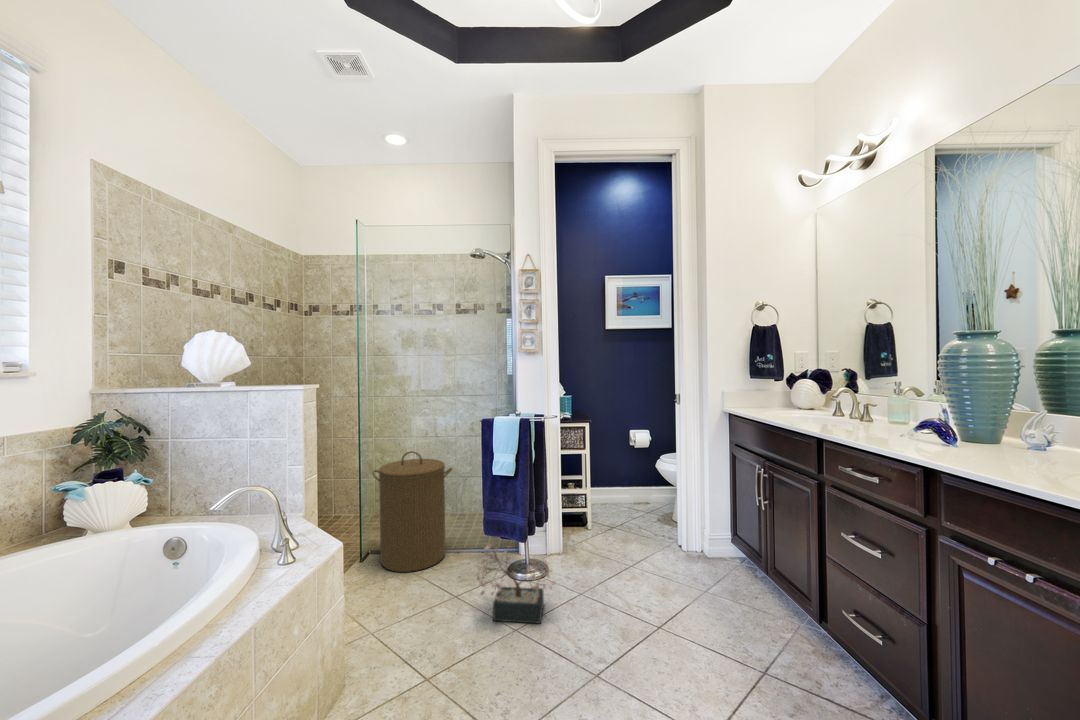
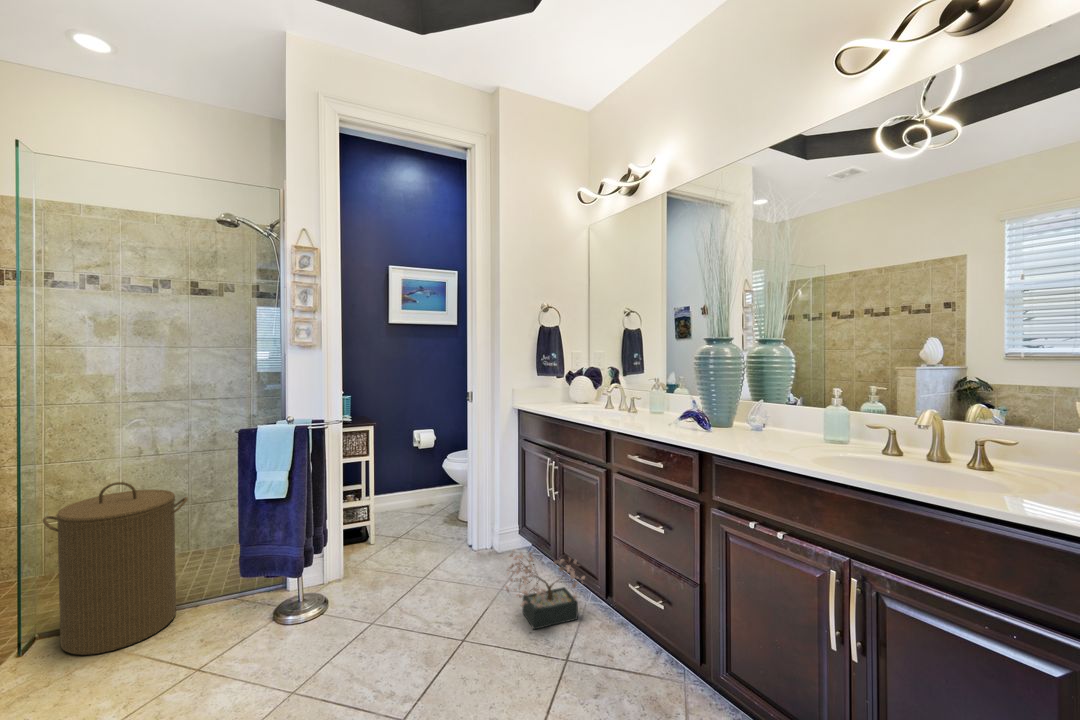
decorative plant: present [477,541,555,623] -> present [506,550,585,629]

